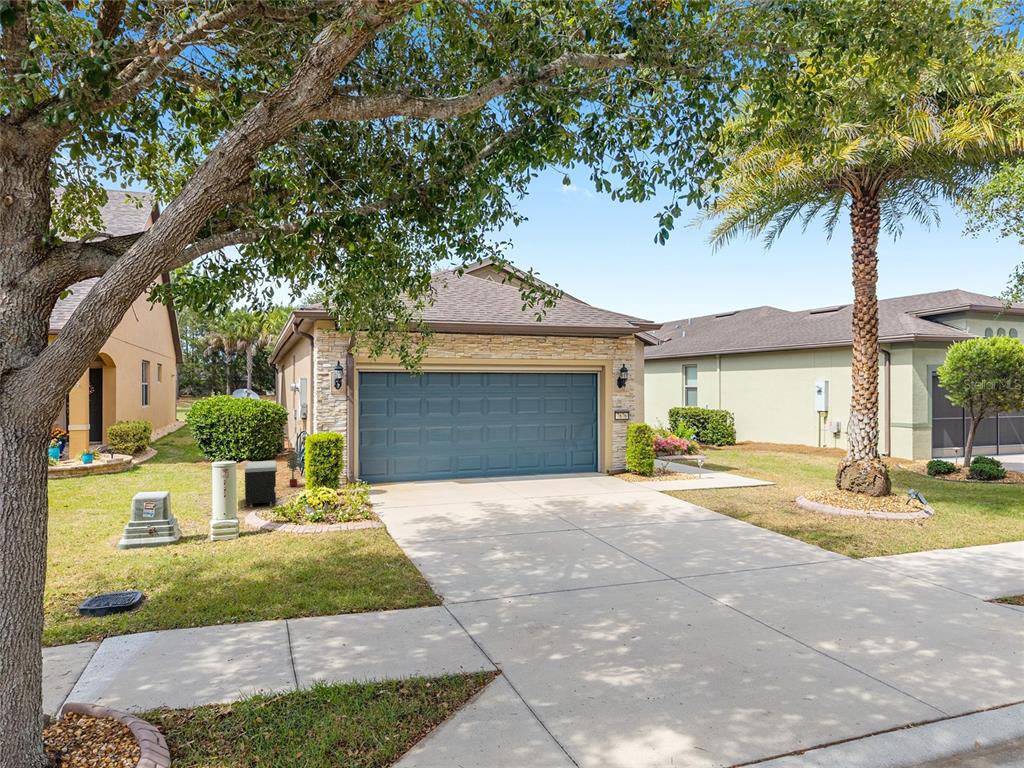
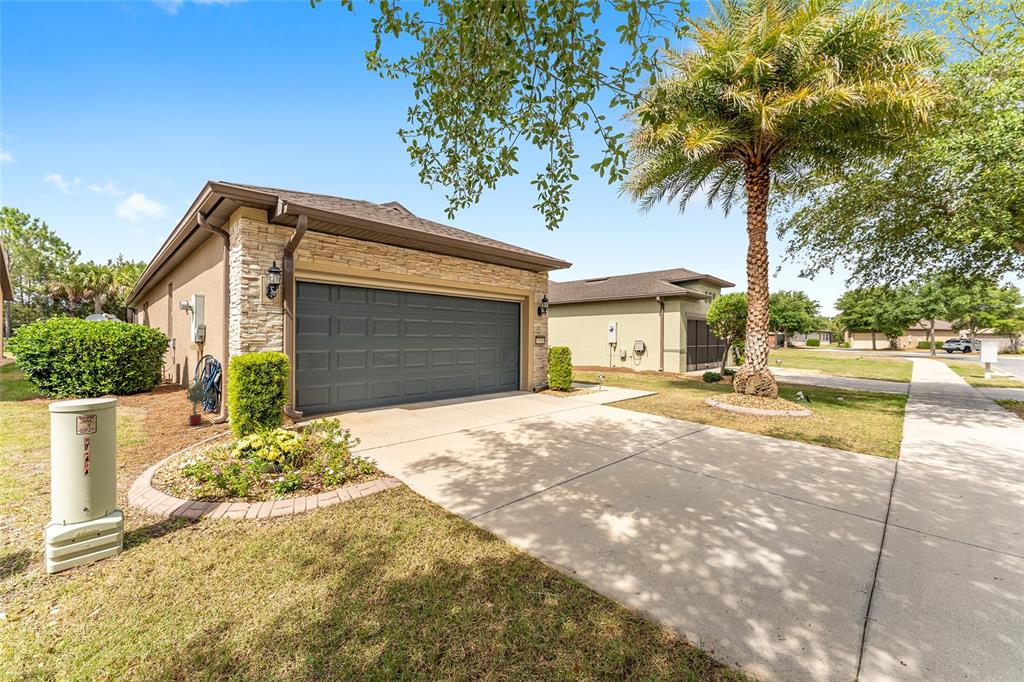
storage bench: present [245,461,277,507] -> none [122,392,185,464]

